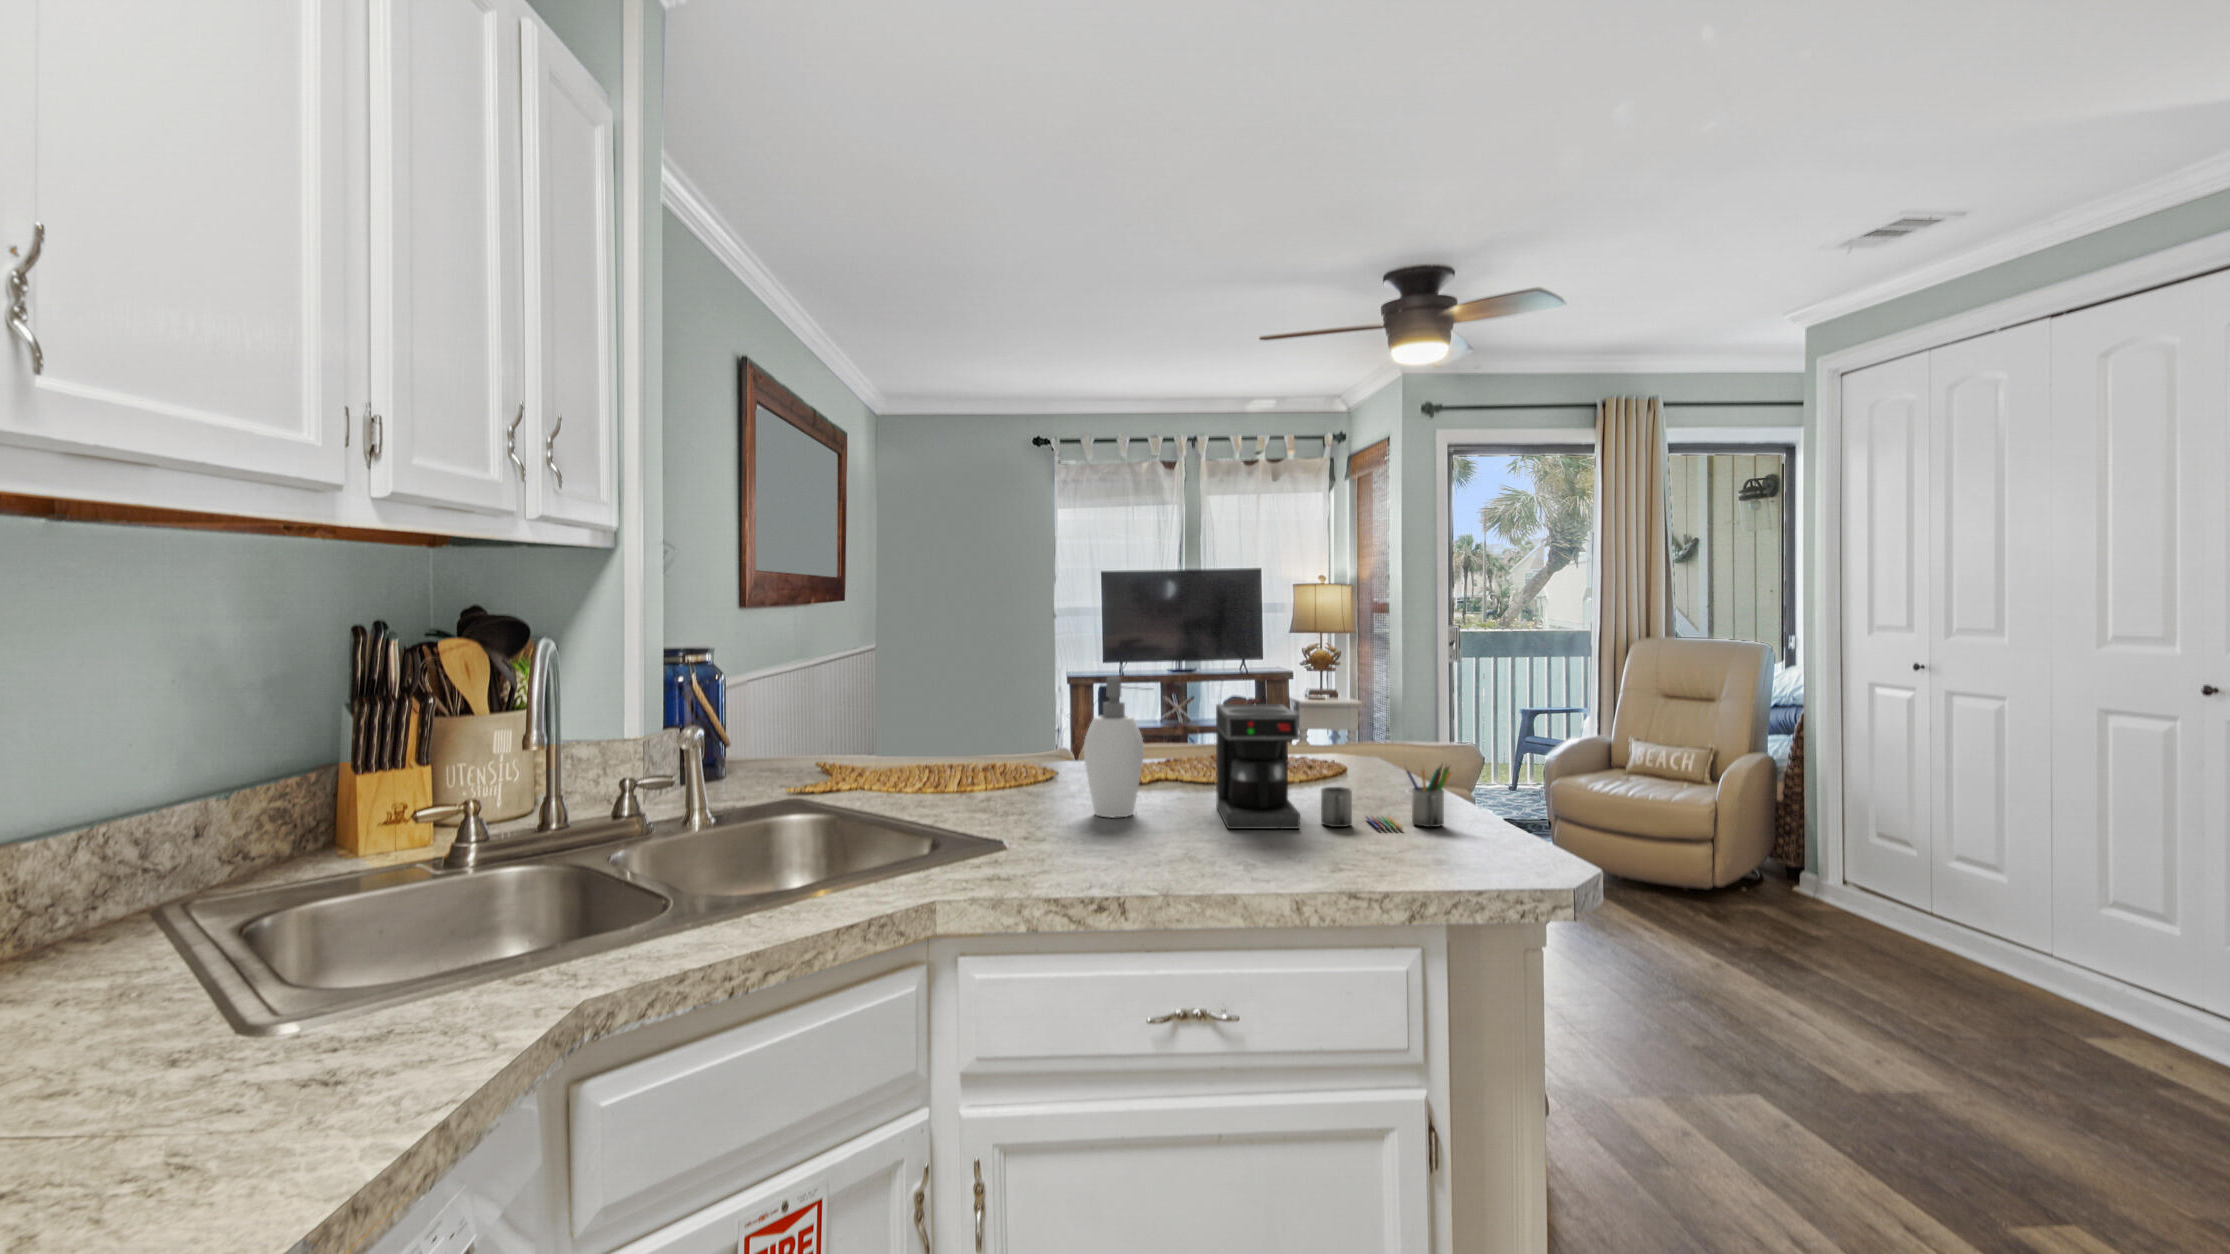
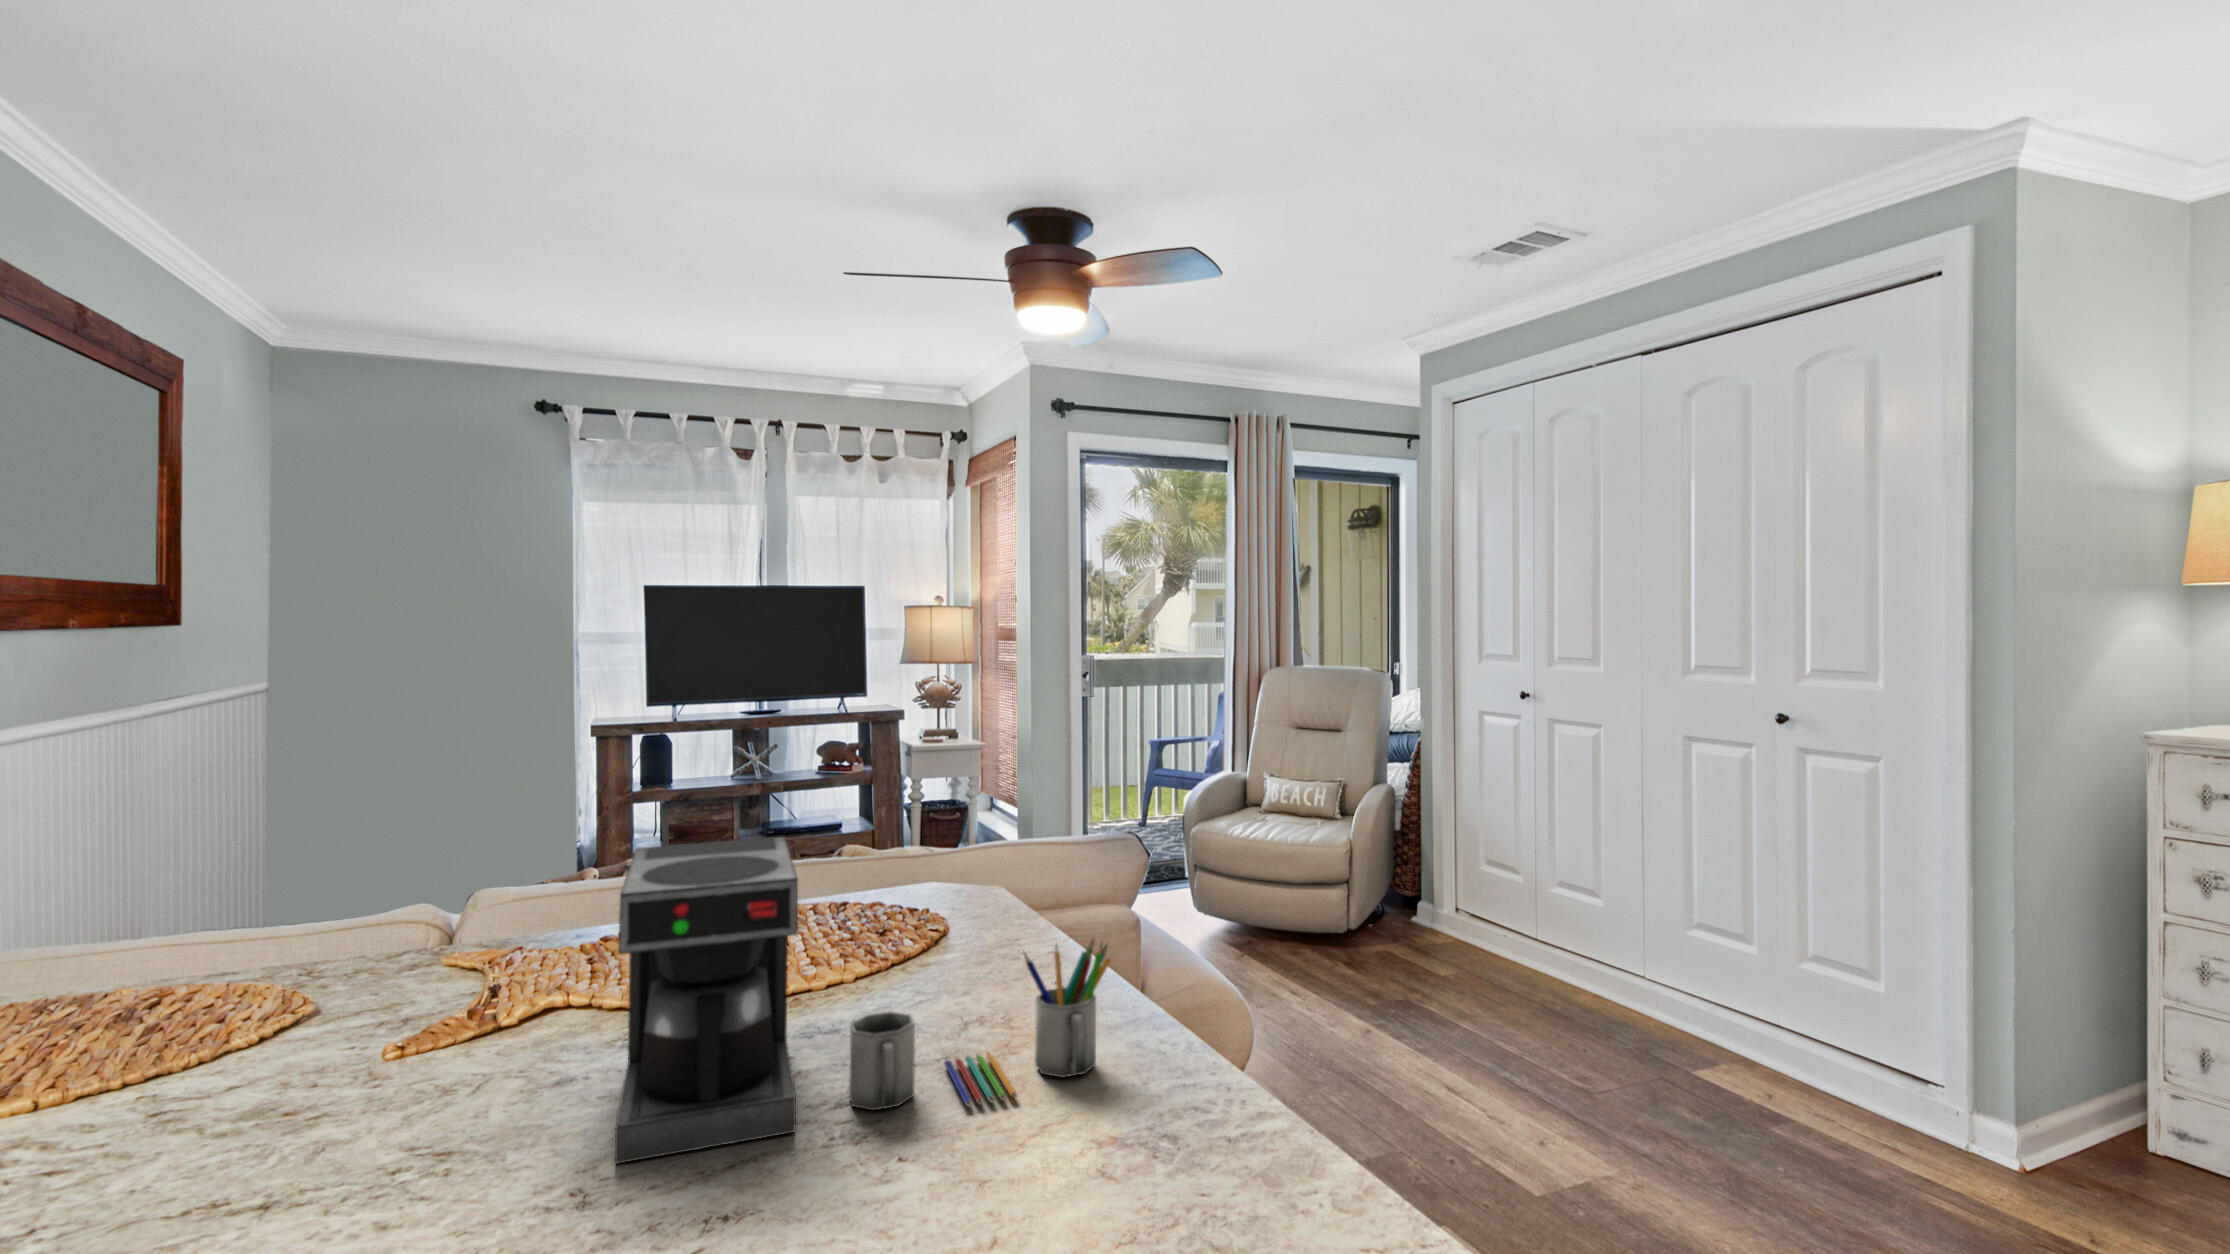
soap dispenser: present [1084,677,1144,818] -> none [251,808,443,1162]

